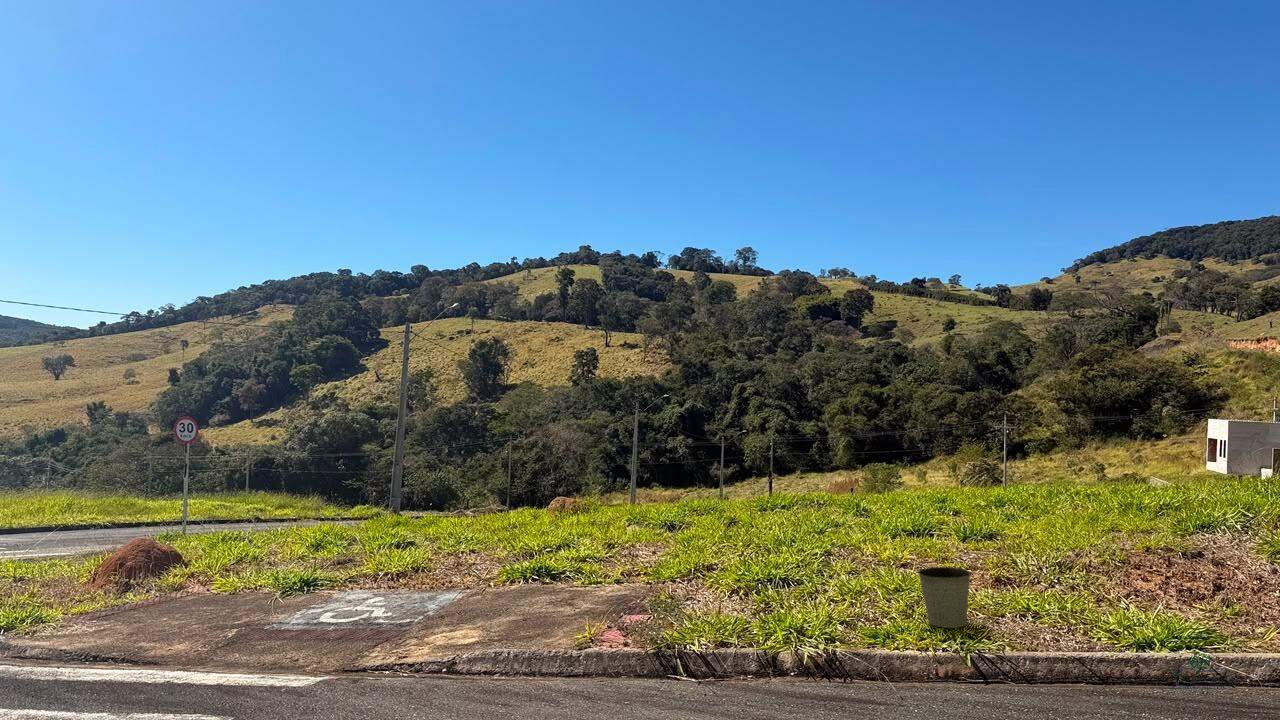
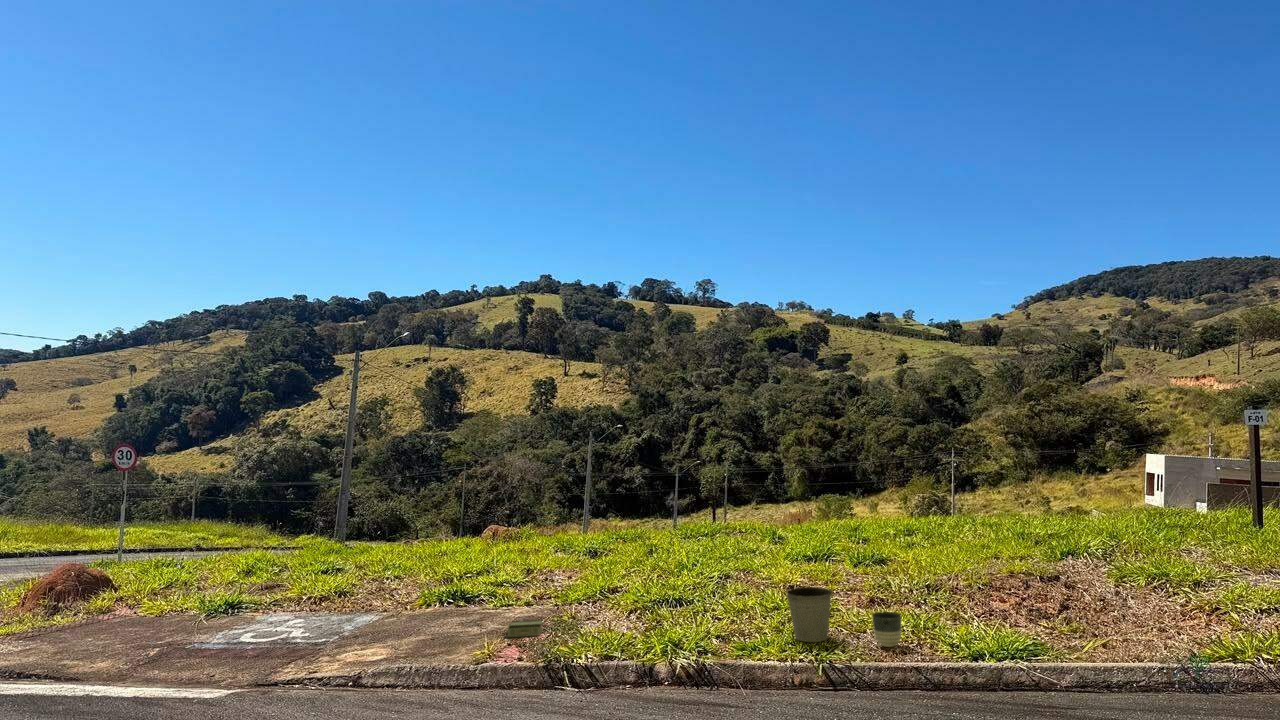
planter: none [1021,595,1056,635] -> present [872,612,901,647]
toolbox: none [607,601,643,620] -> present [507,620,542,637]

